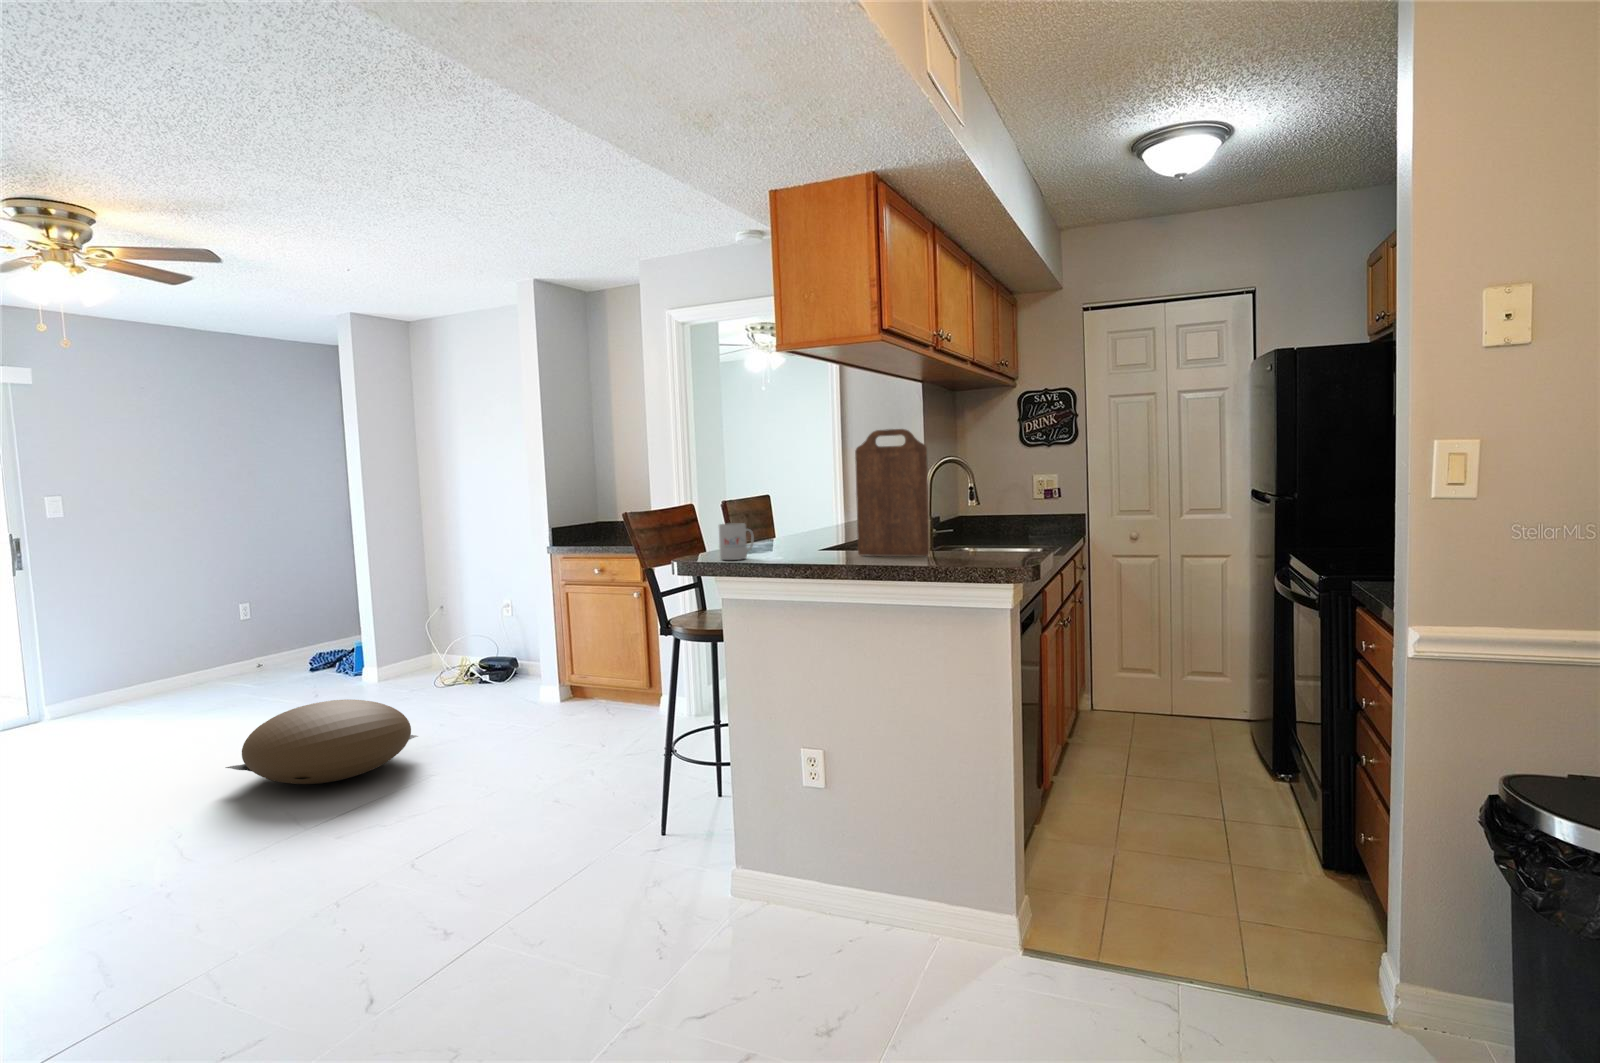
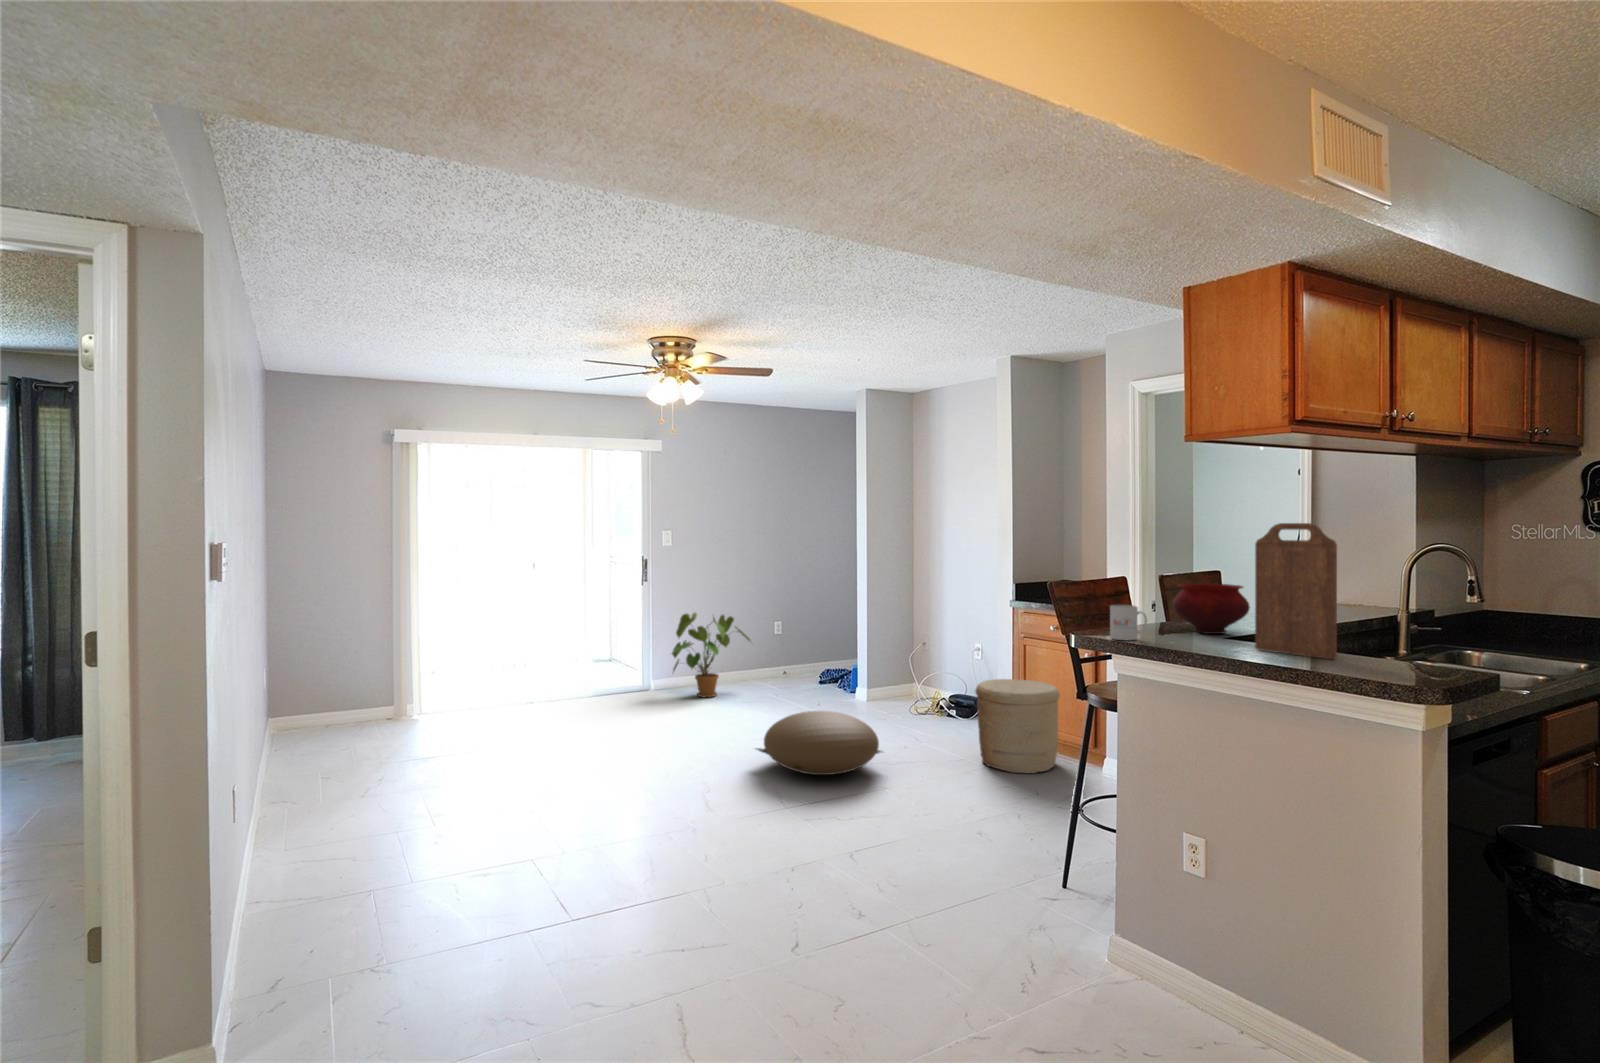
bowl: none [766,499,835,548] -> present [1172,583,1250,634]
house plant: none [48,599,198,717] -> present [672,613,750,697]
woven basket: none [522,628,614,729] -> present [975,679,1060,773]

